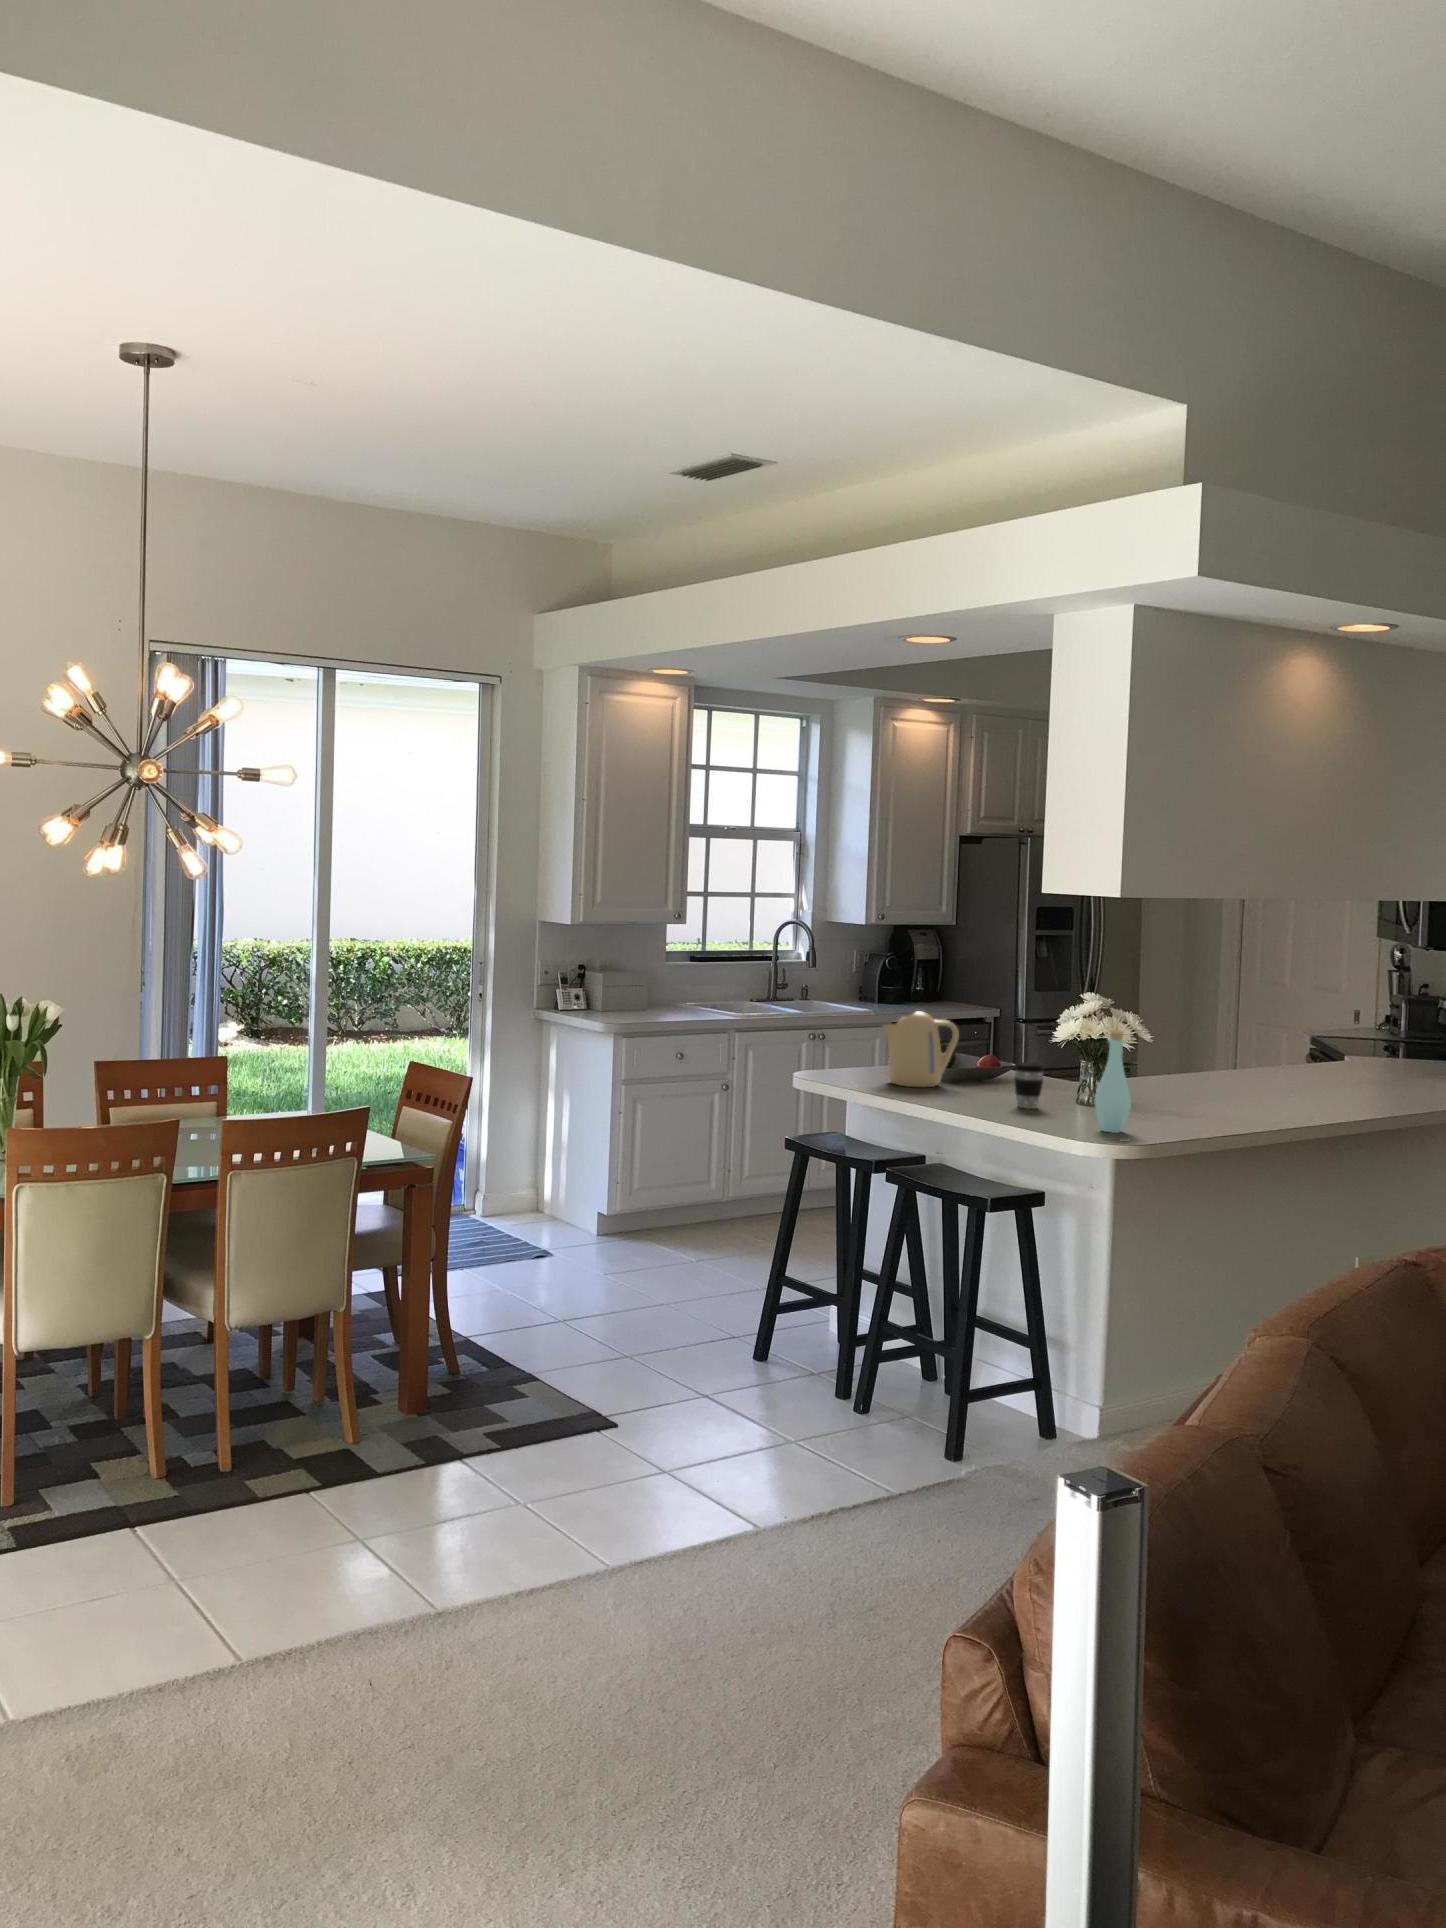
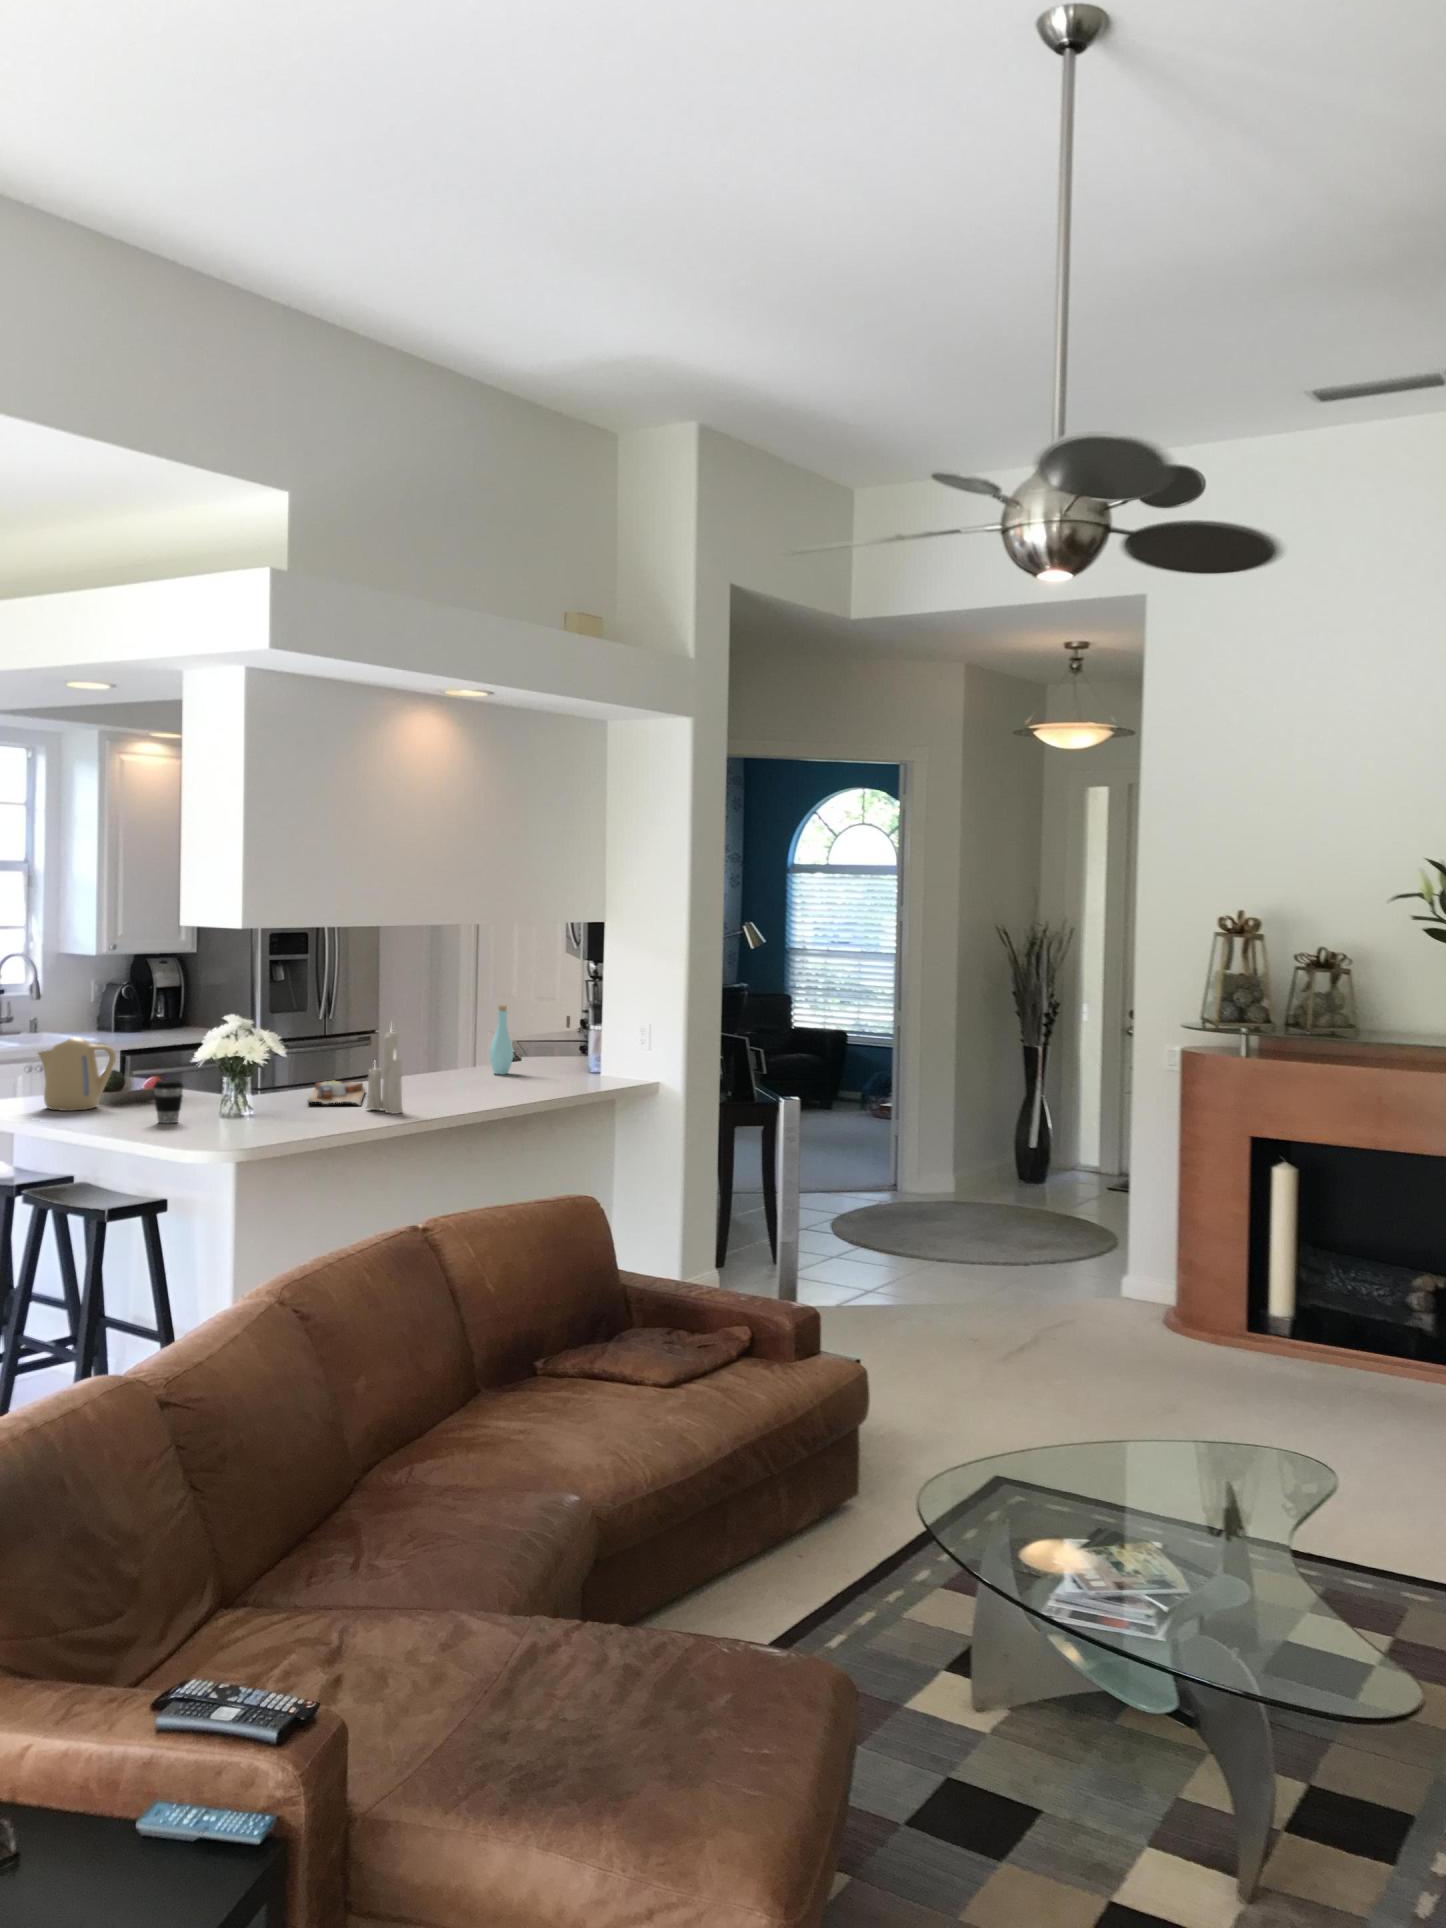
candle: none [1226,1006,1273,1114] -> present [366,1032,403,1114]
bottle: present [1095,1030,1131,1133] -> present [489,1005,513,1074]
cutting board: none [1149,1070,1216,1103] -> present [308,1080,365,1106]

